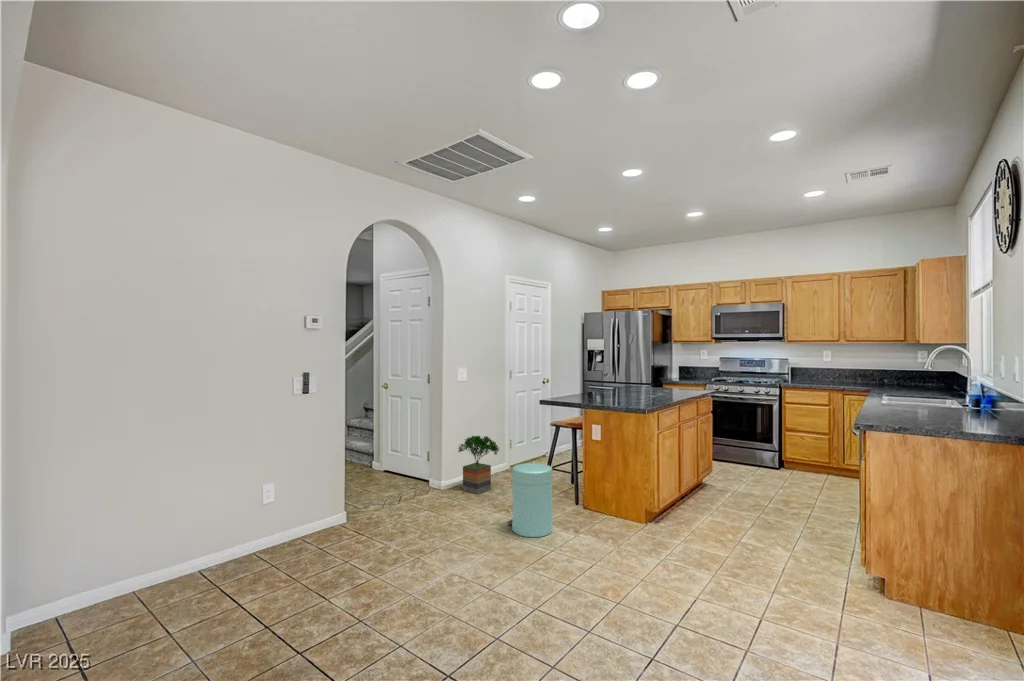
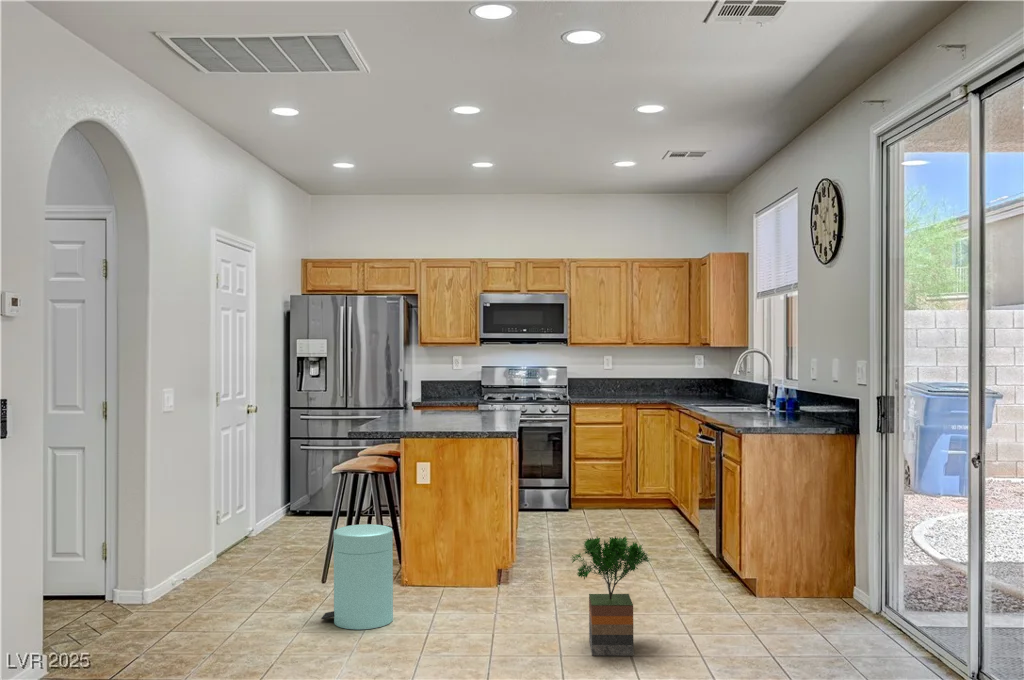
potted tree: present [458,436,499,494] -> present [572,536,649,656]

